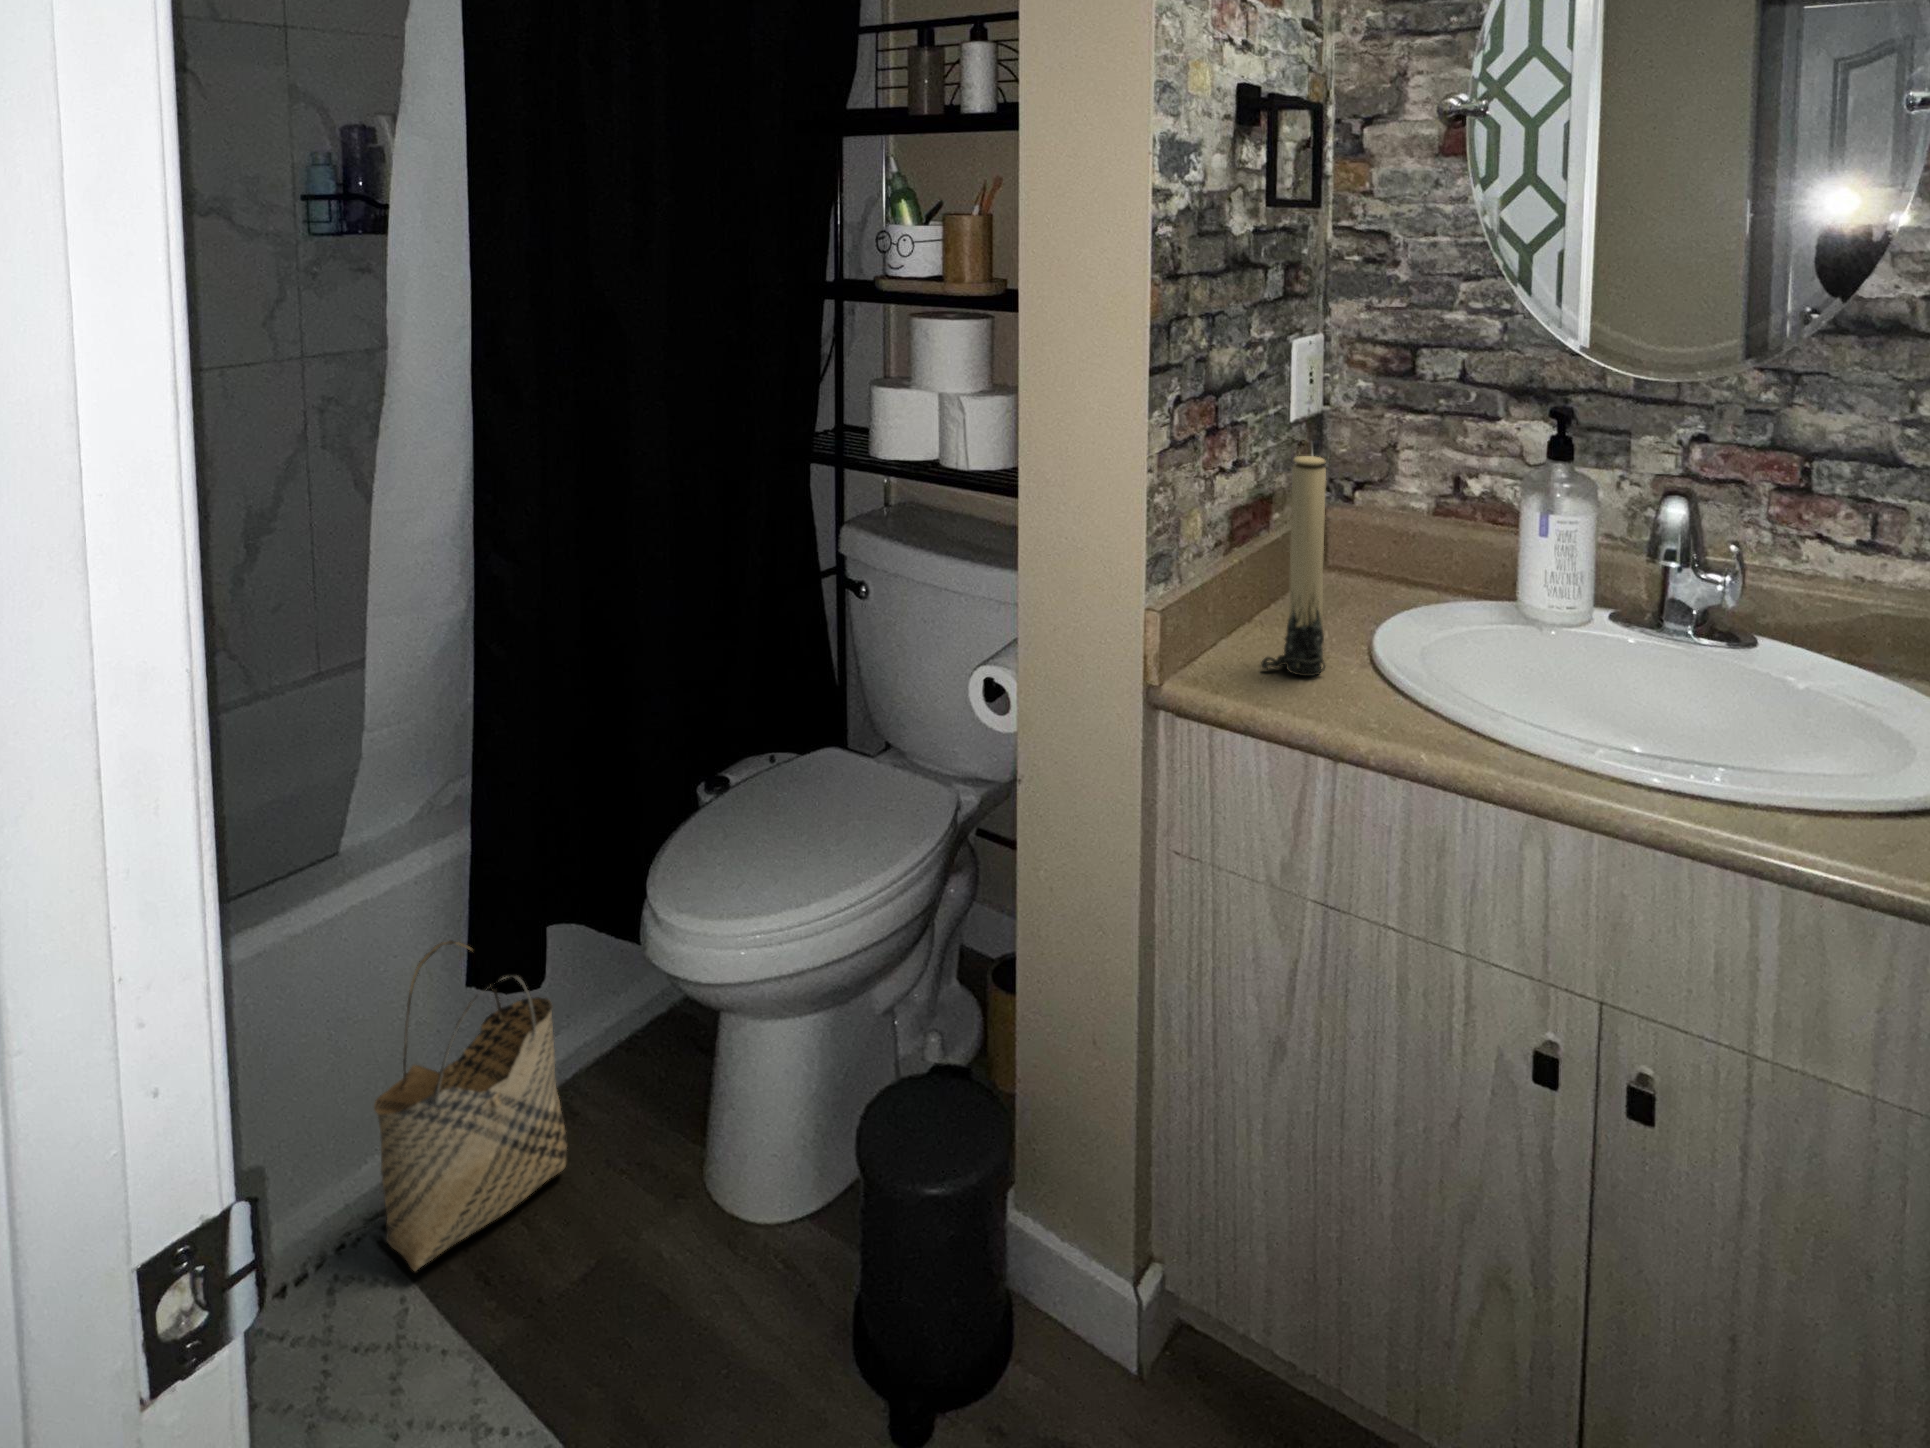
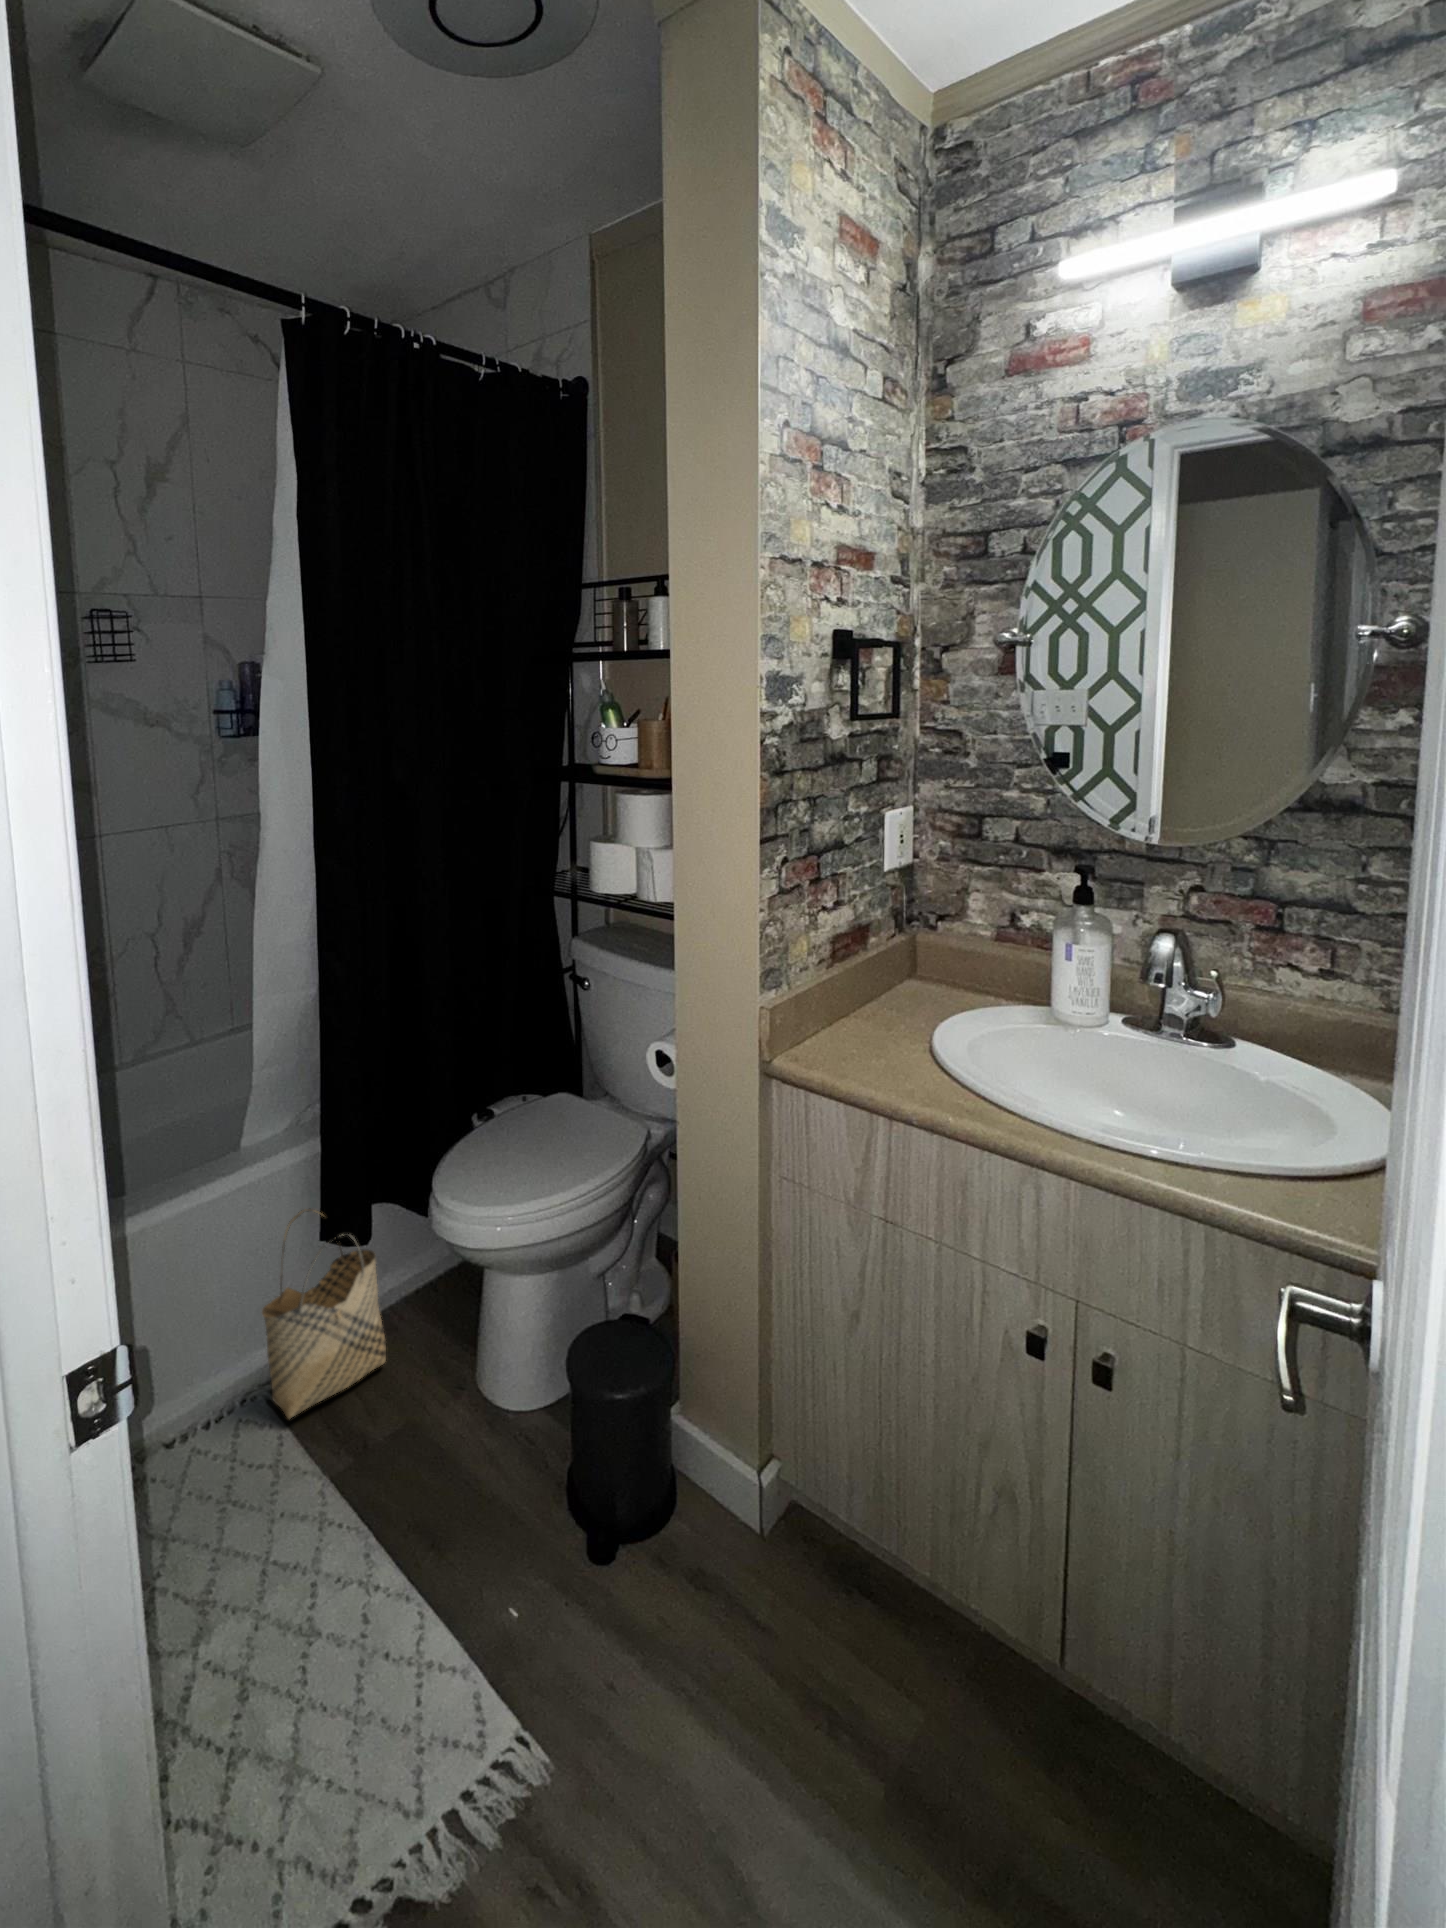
candle: present [1261,456,1326,676] -> none [848,900,895,1058]

